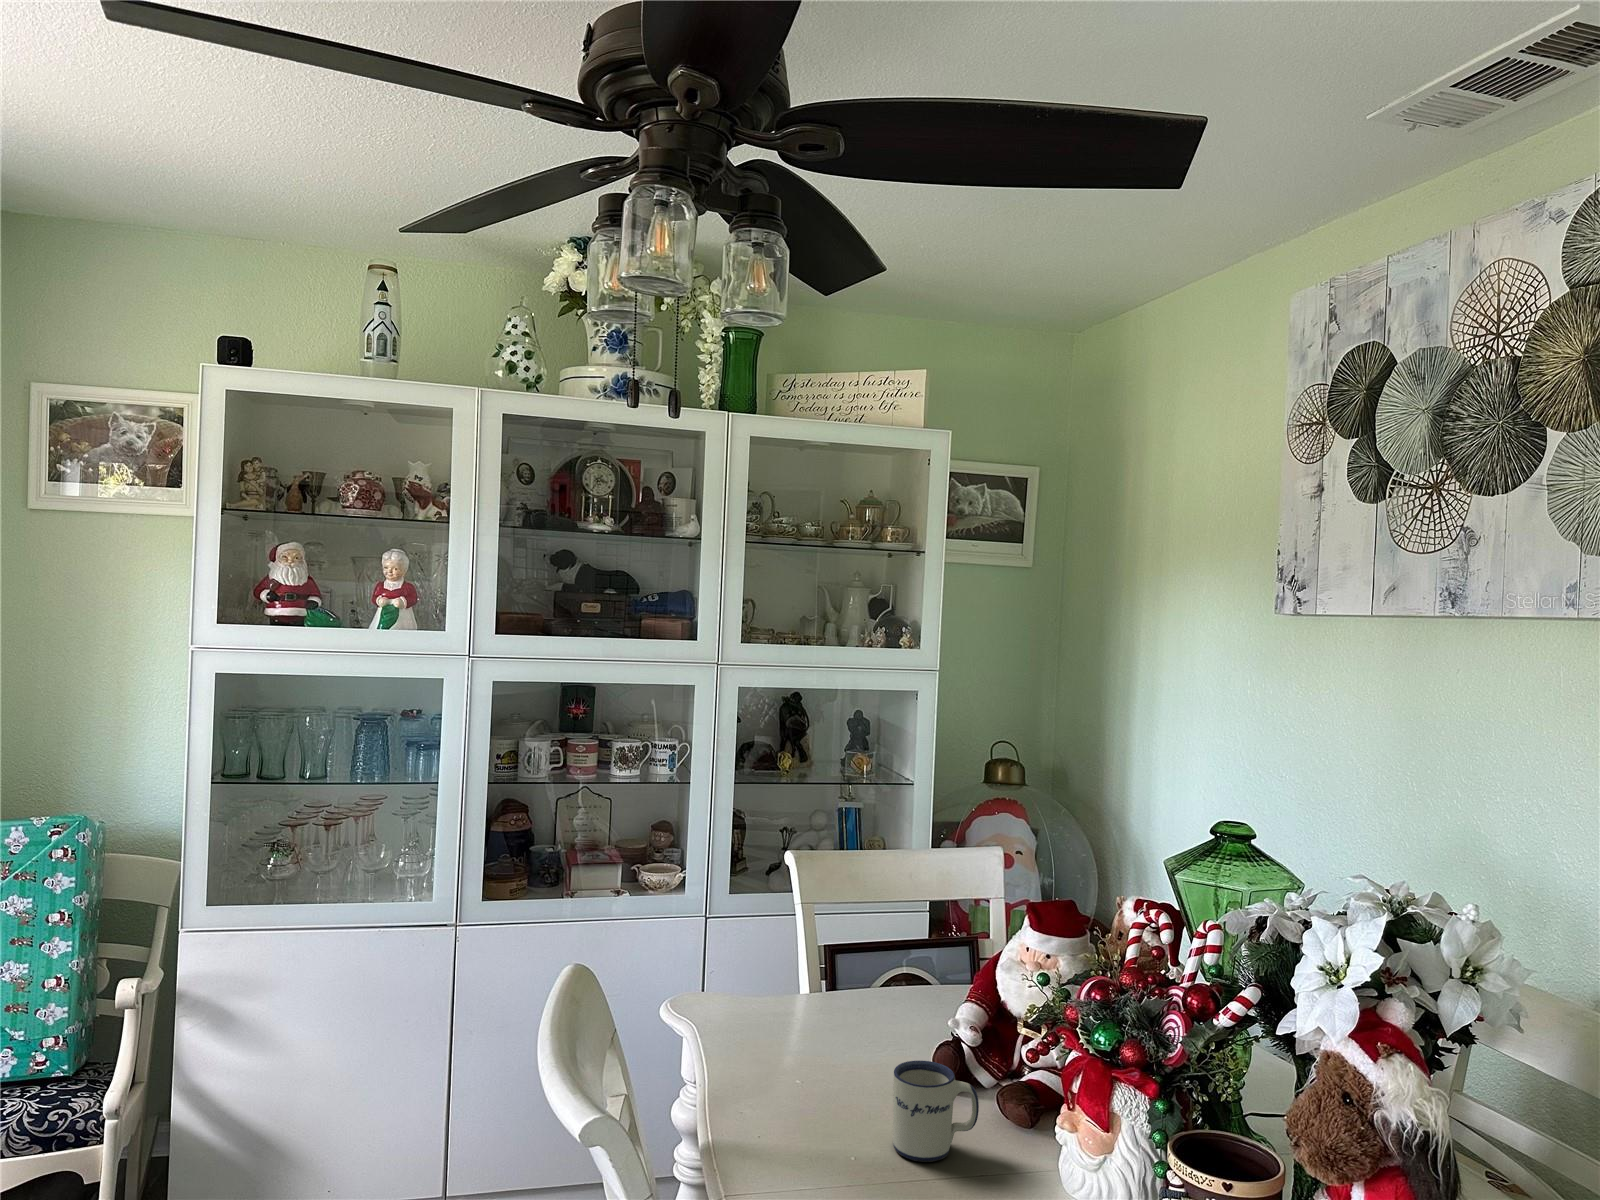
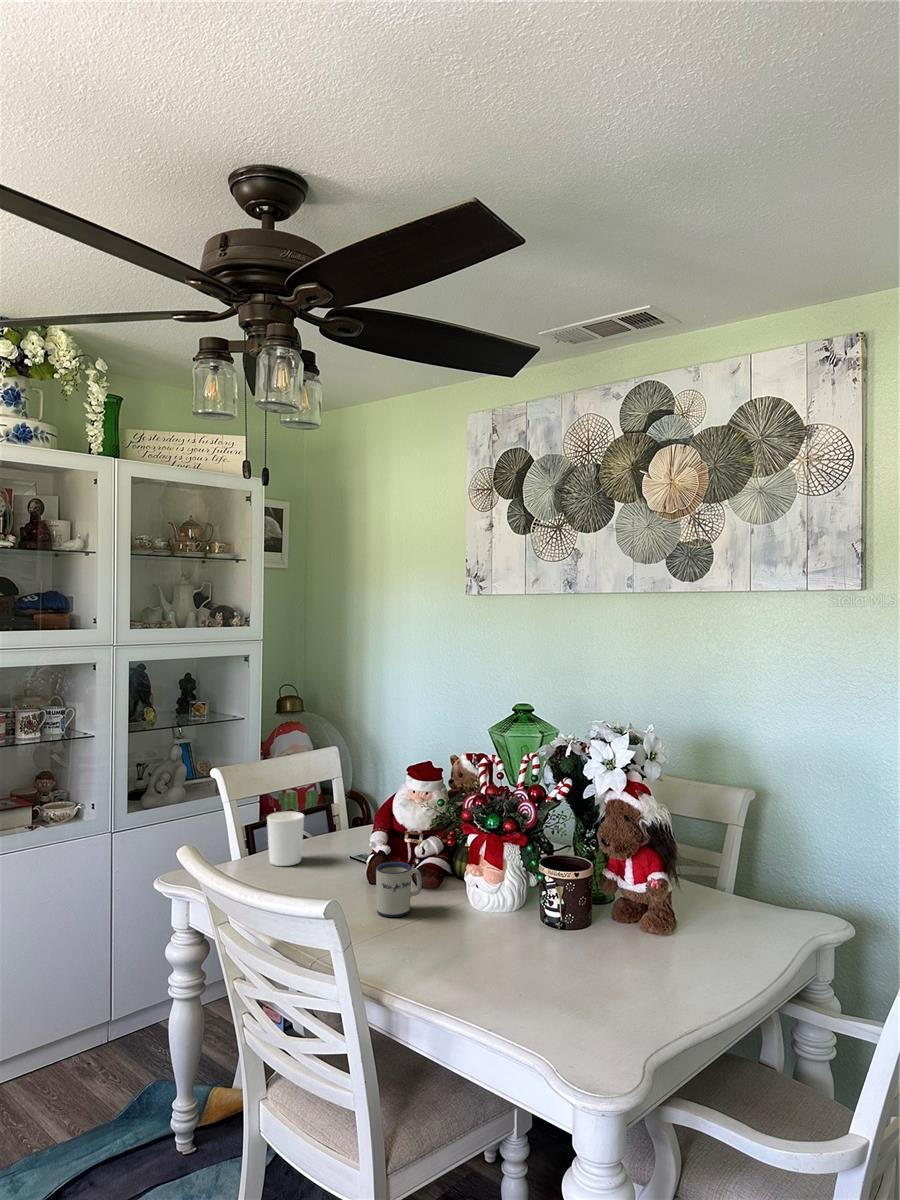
candle holder: none [821,935,878,1022] -> present [267,812,304,866]

